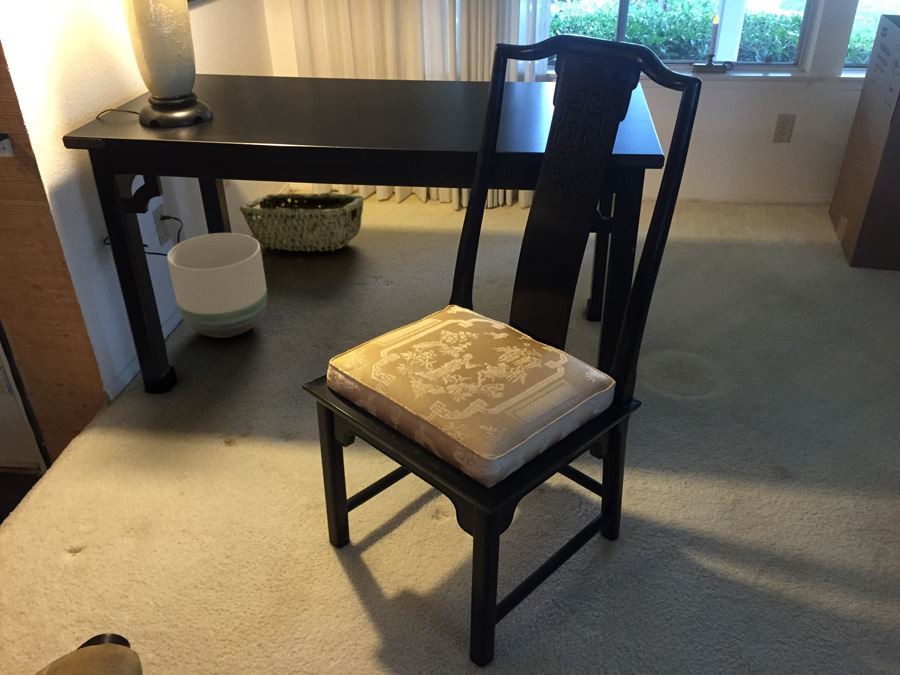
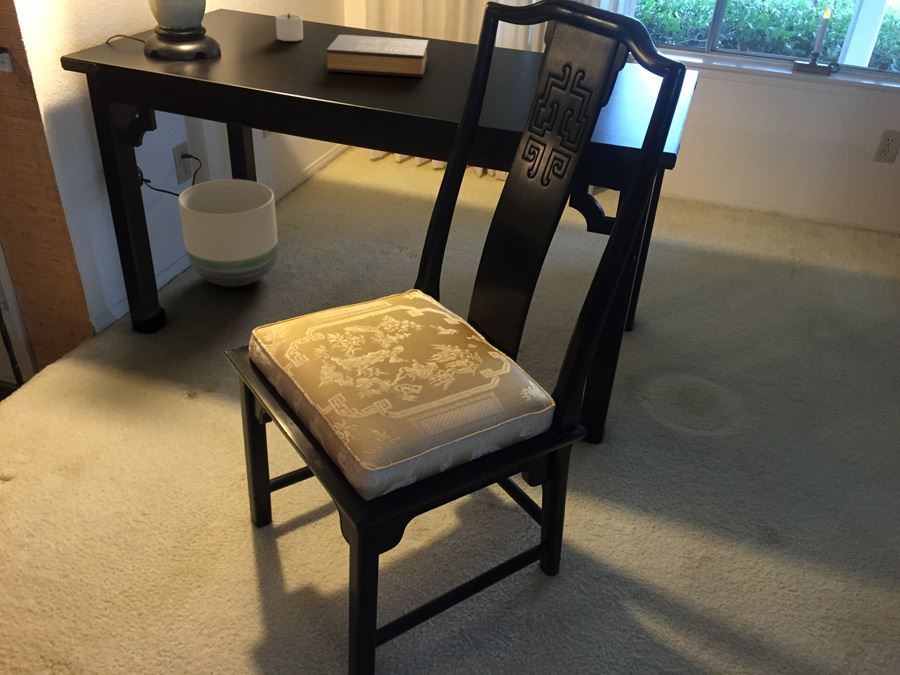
candle: none [250,70,284,96] -> present [276,14,303,41]
hardback book: none [320,82,410,120] -> present [327,35,428,77]
woven basket: present [240,193,363,252] -> none [279,148,407,214]

